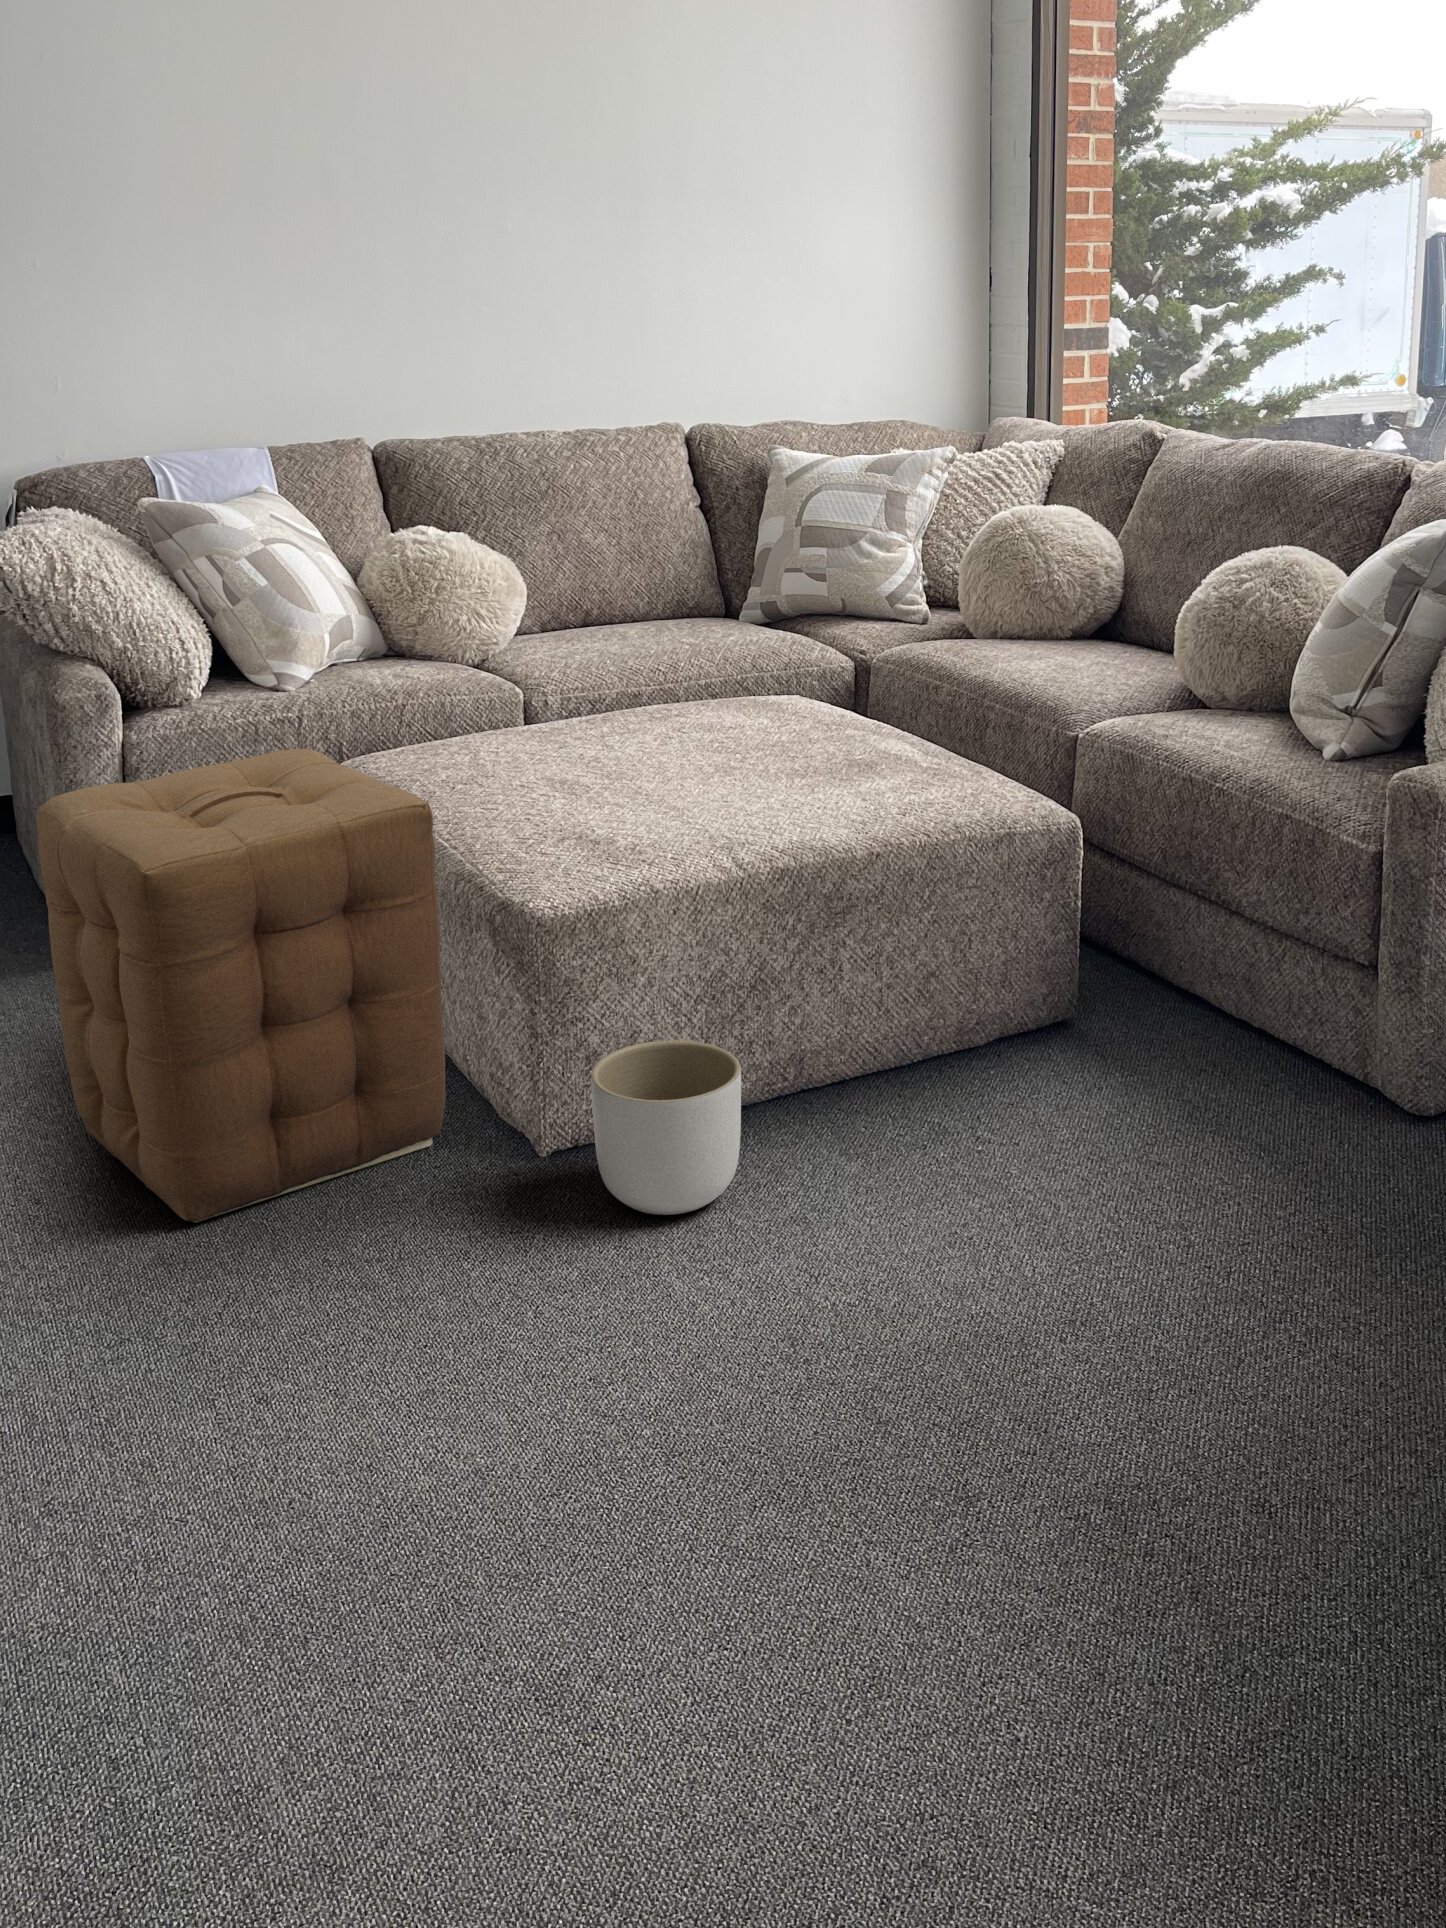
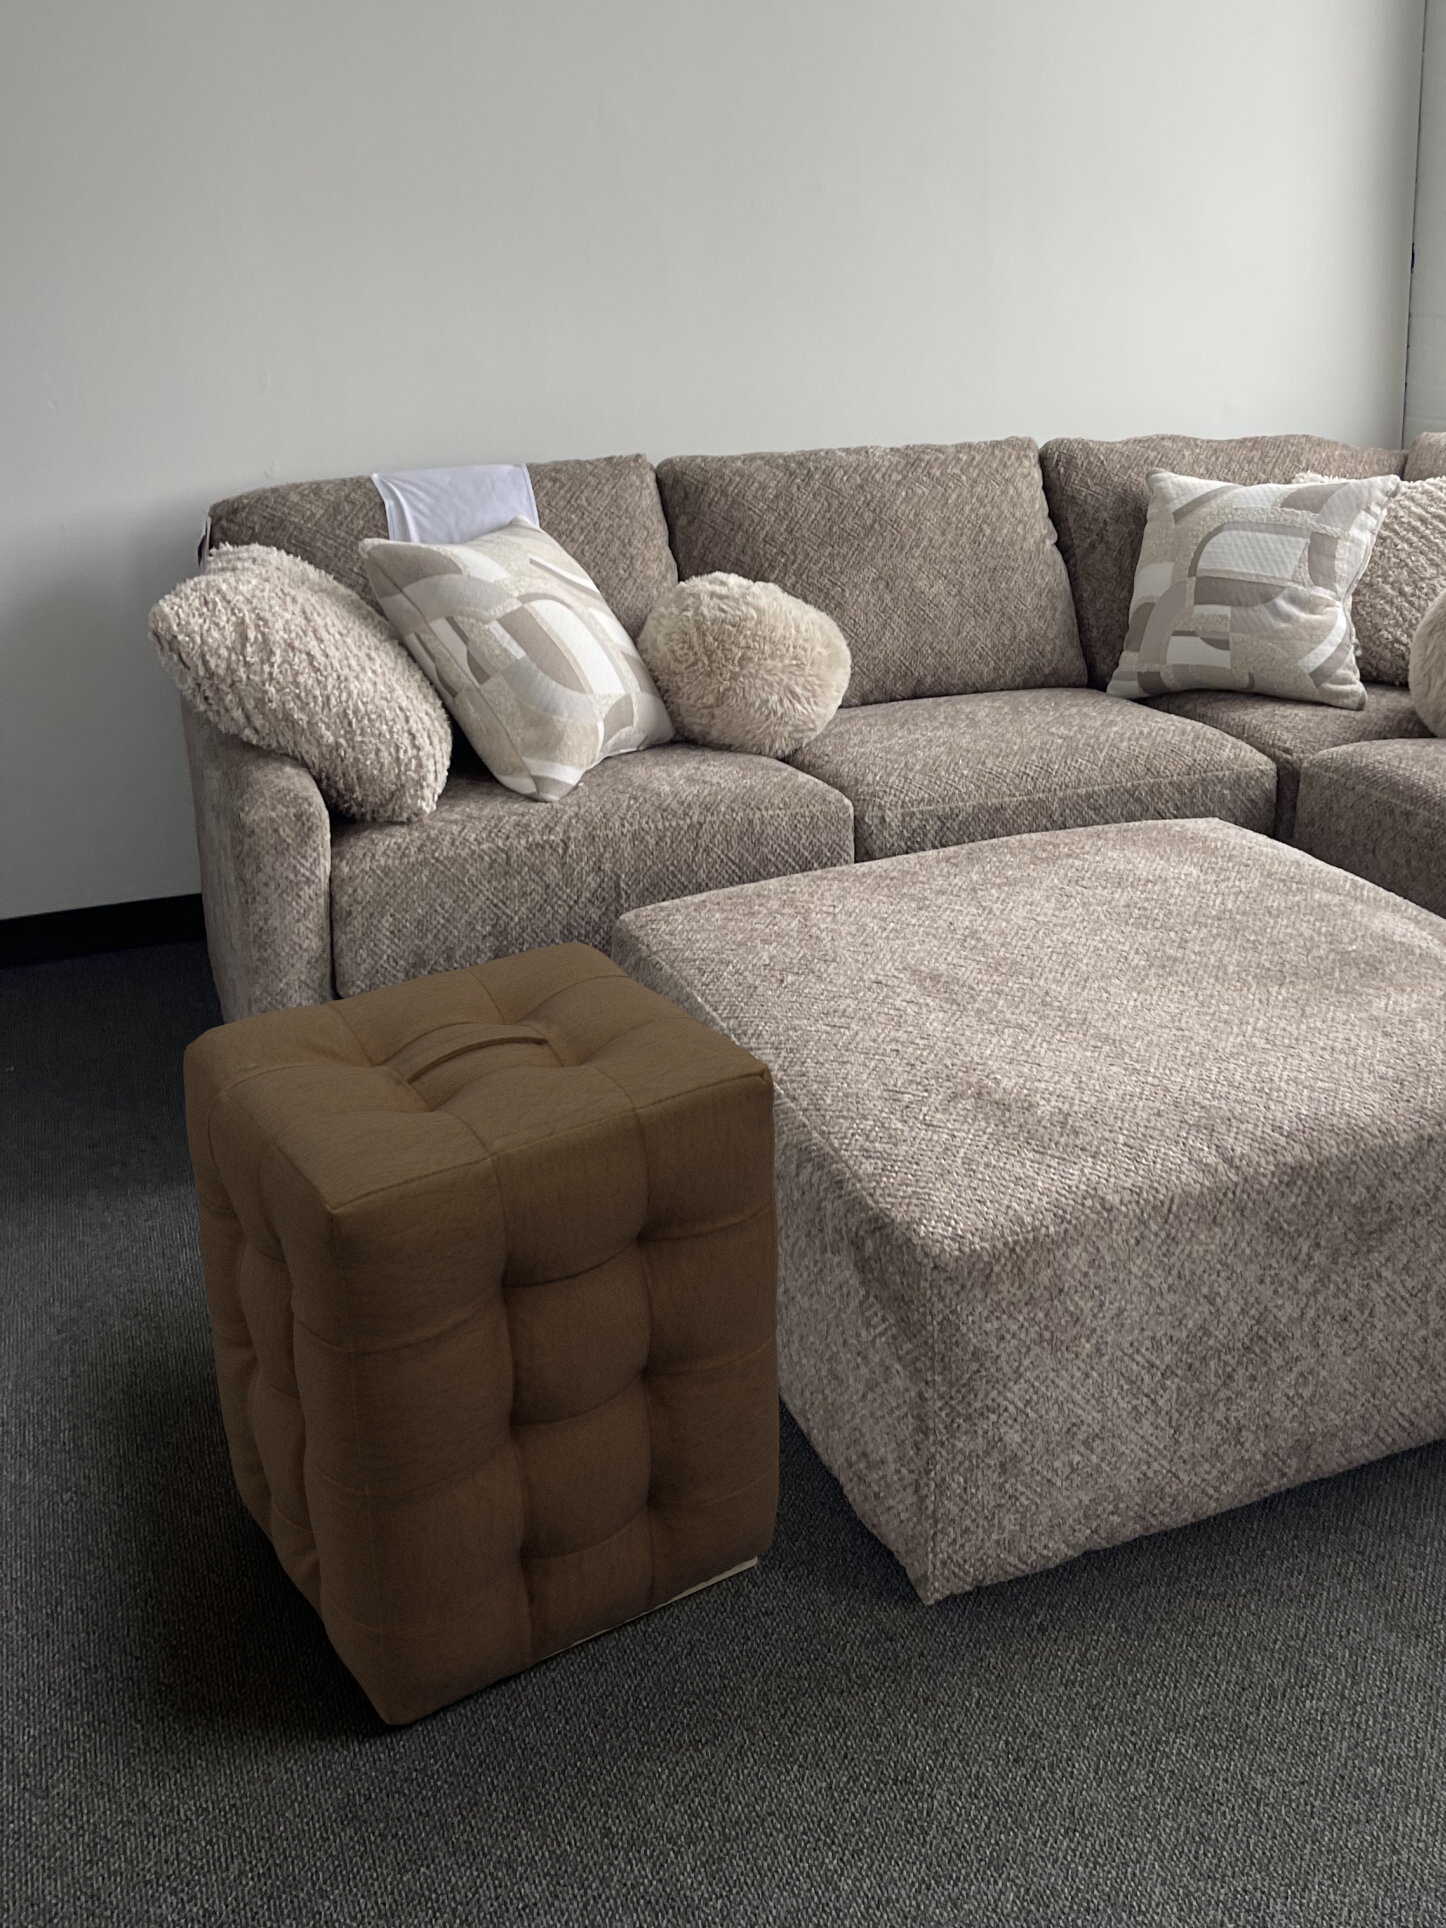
planter: present [591,1040,741,1215] -> none [1019,1448,1256,1755]

